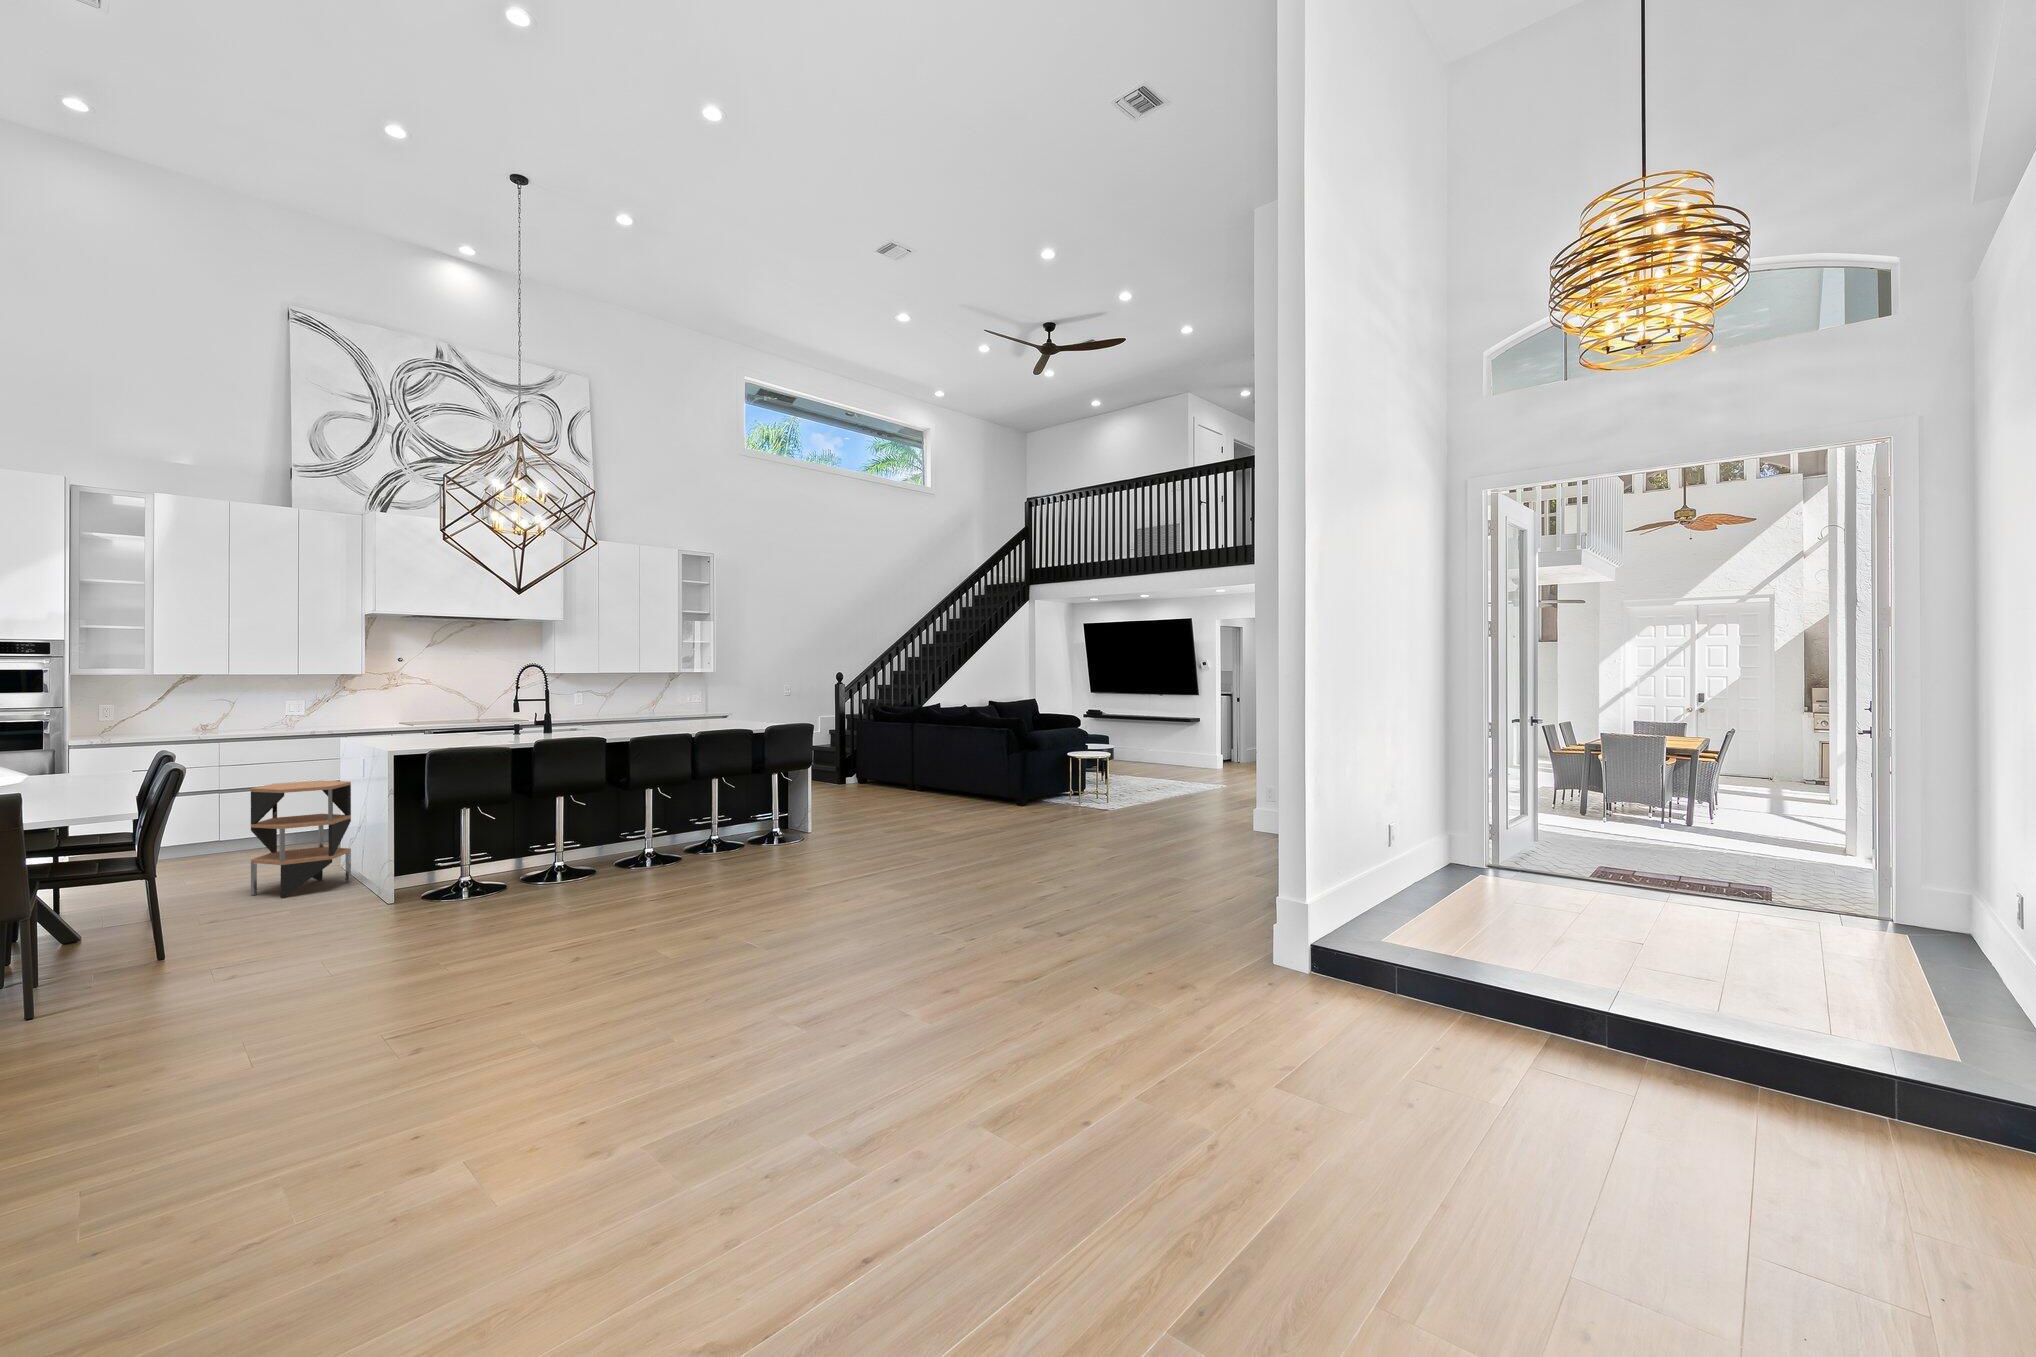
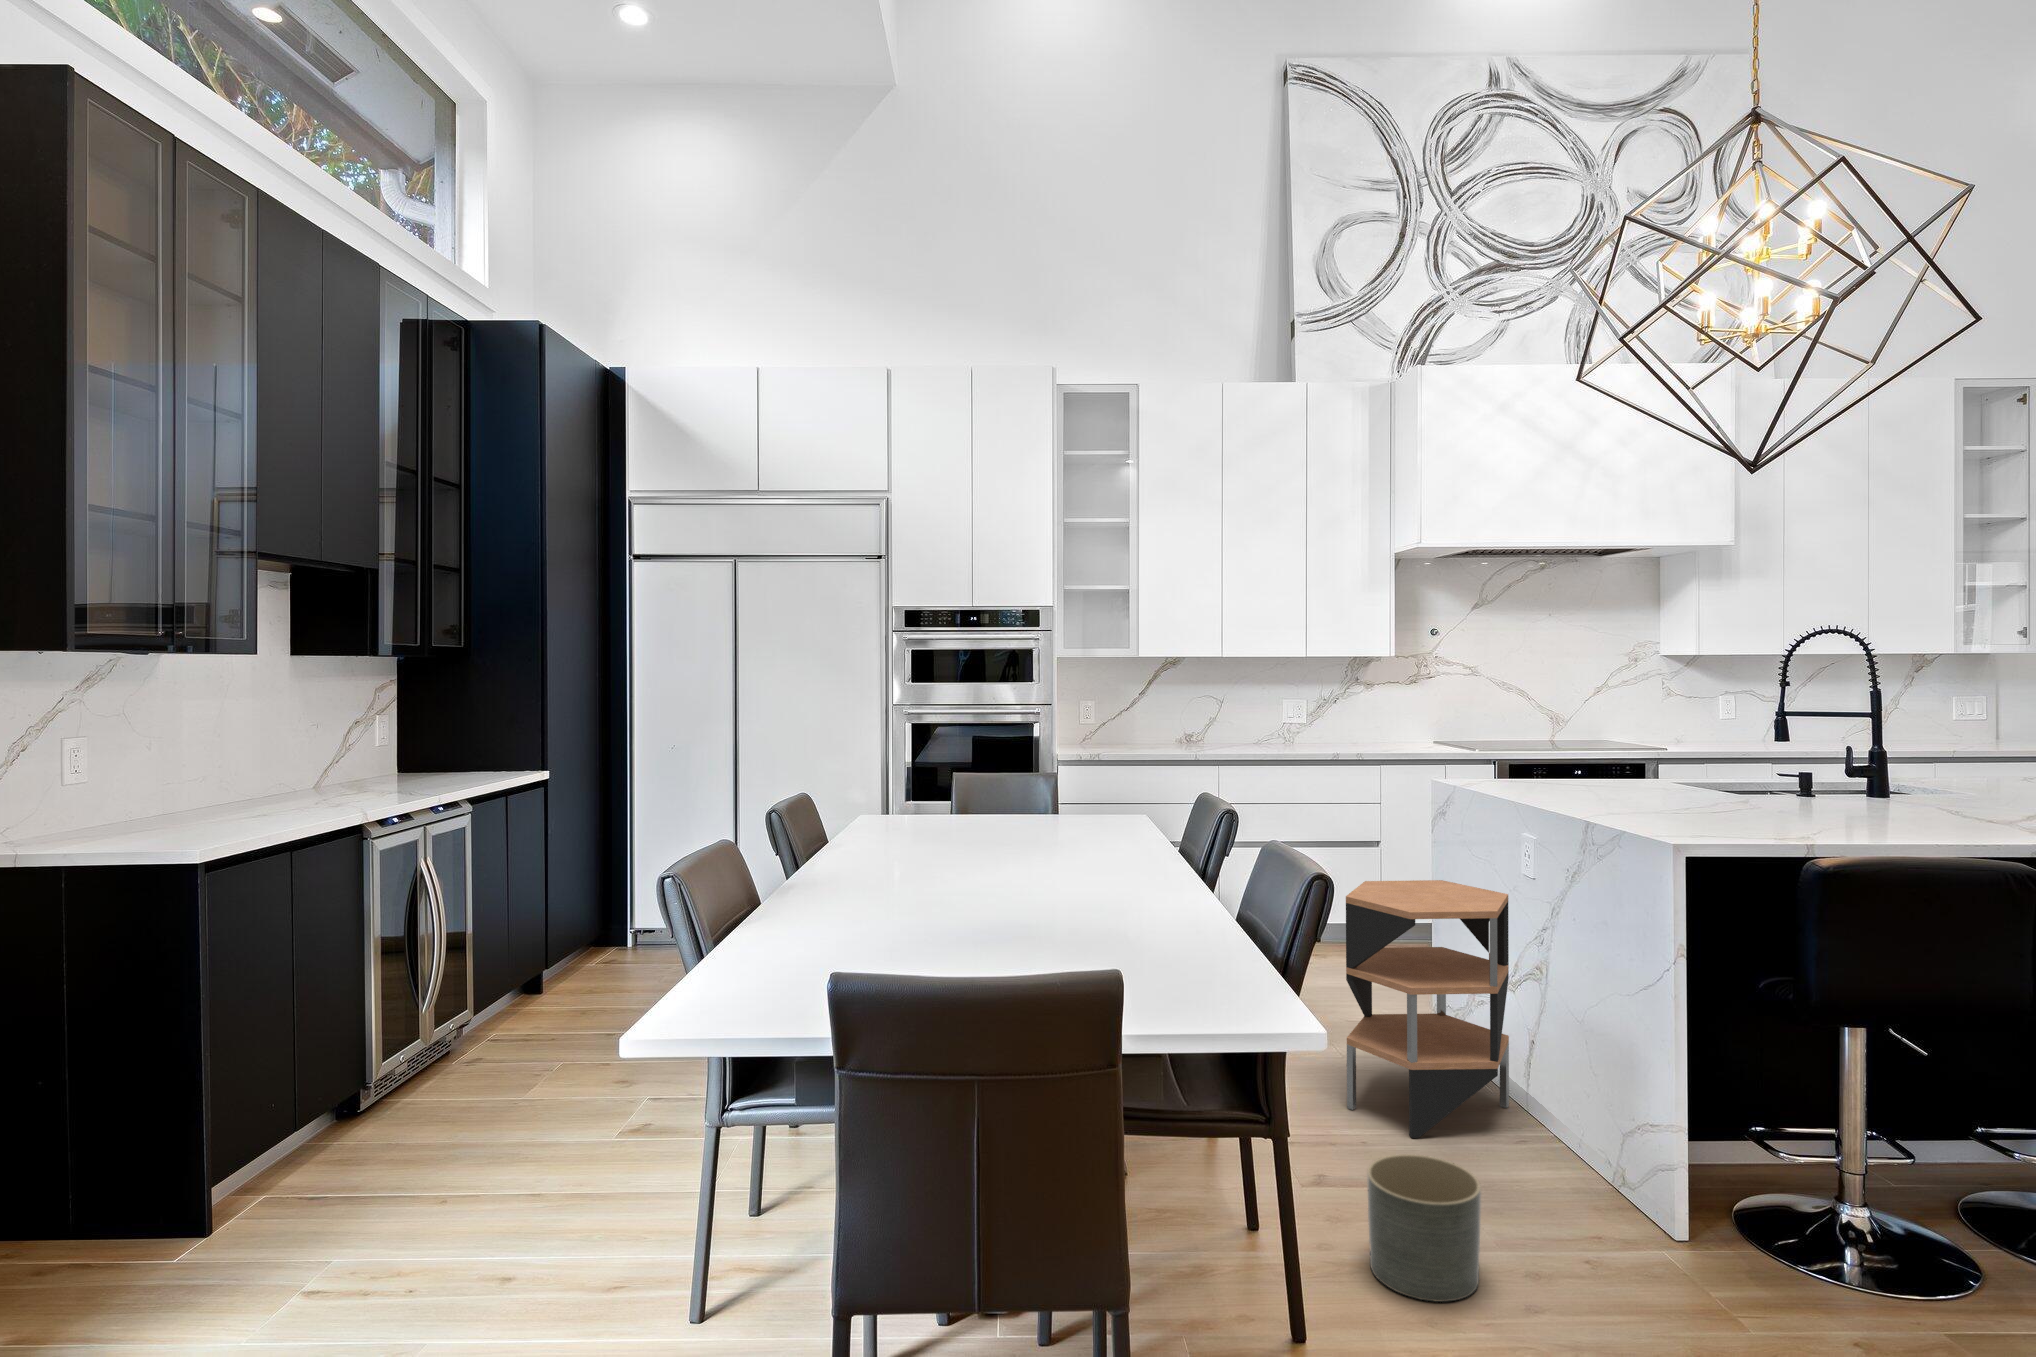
planter: none [215,882,274,934] -> present [1367,1154,1481,1302]

